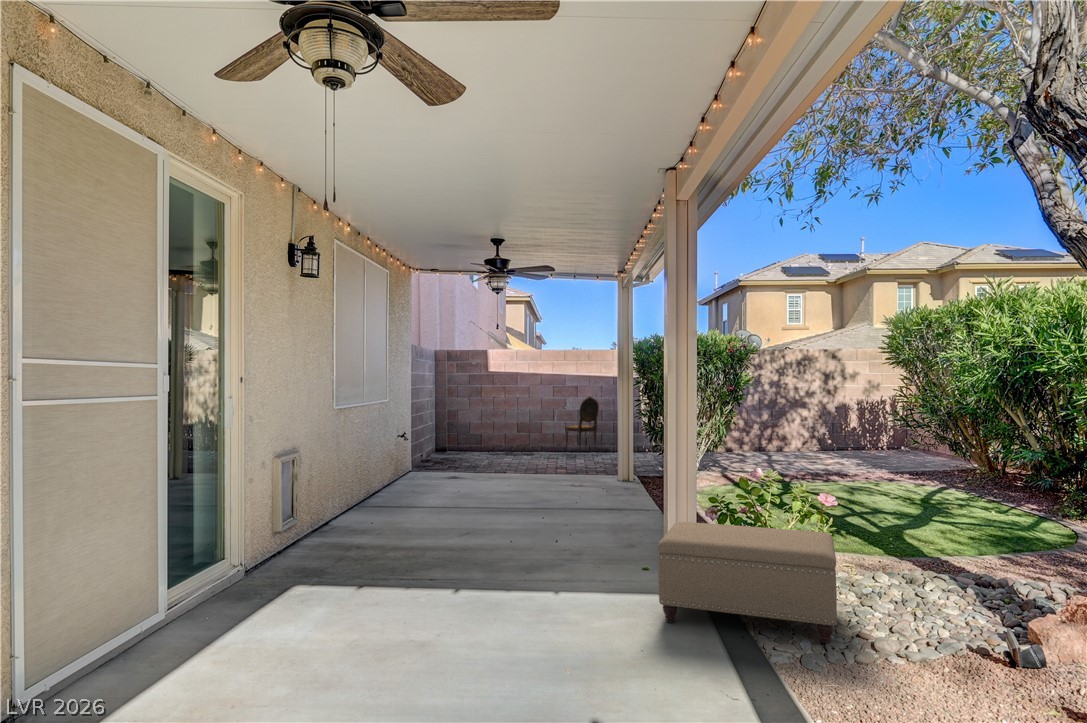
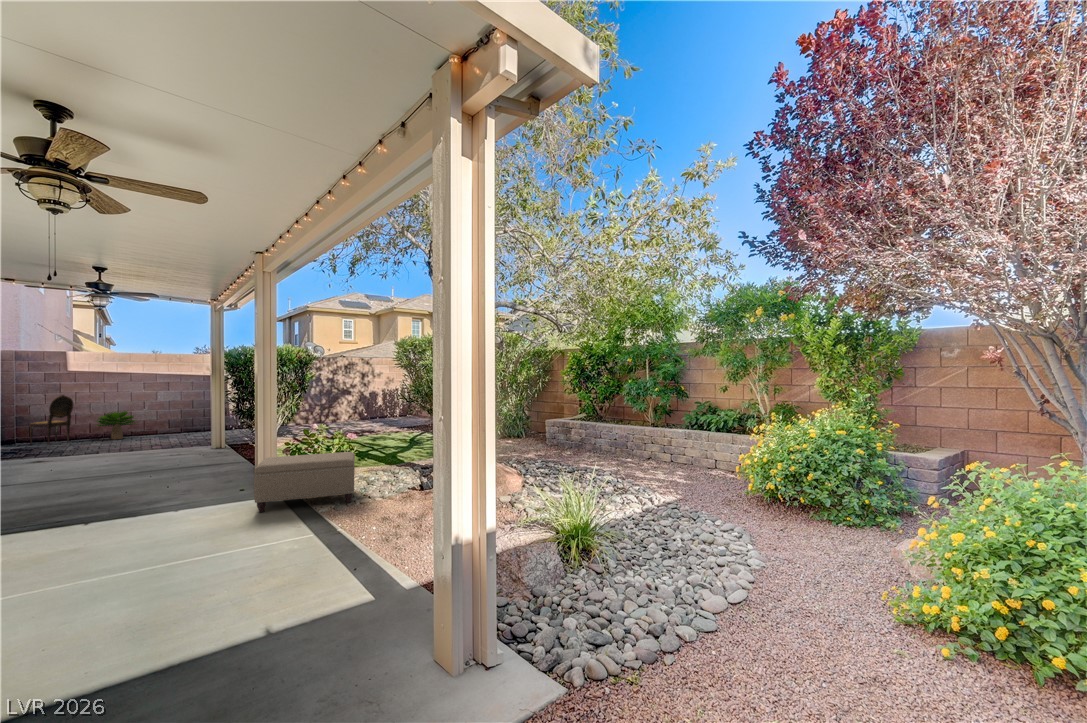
dining chair: present [565,397,599,451] -> present [29,395,73,445]
potted plant: none [509,417,551,452] -> present [97,411,135,439]

